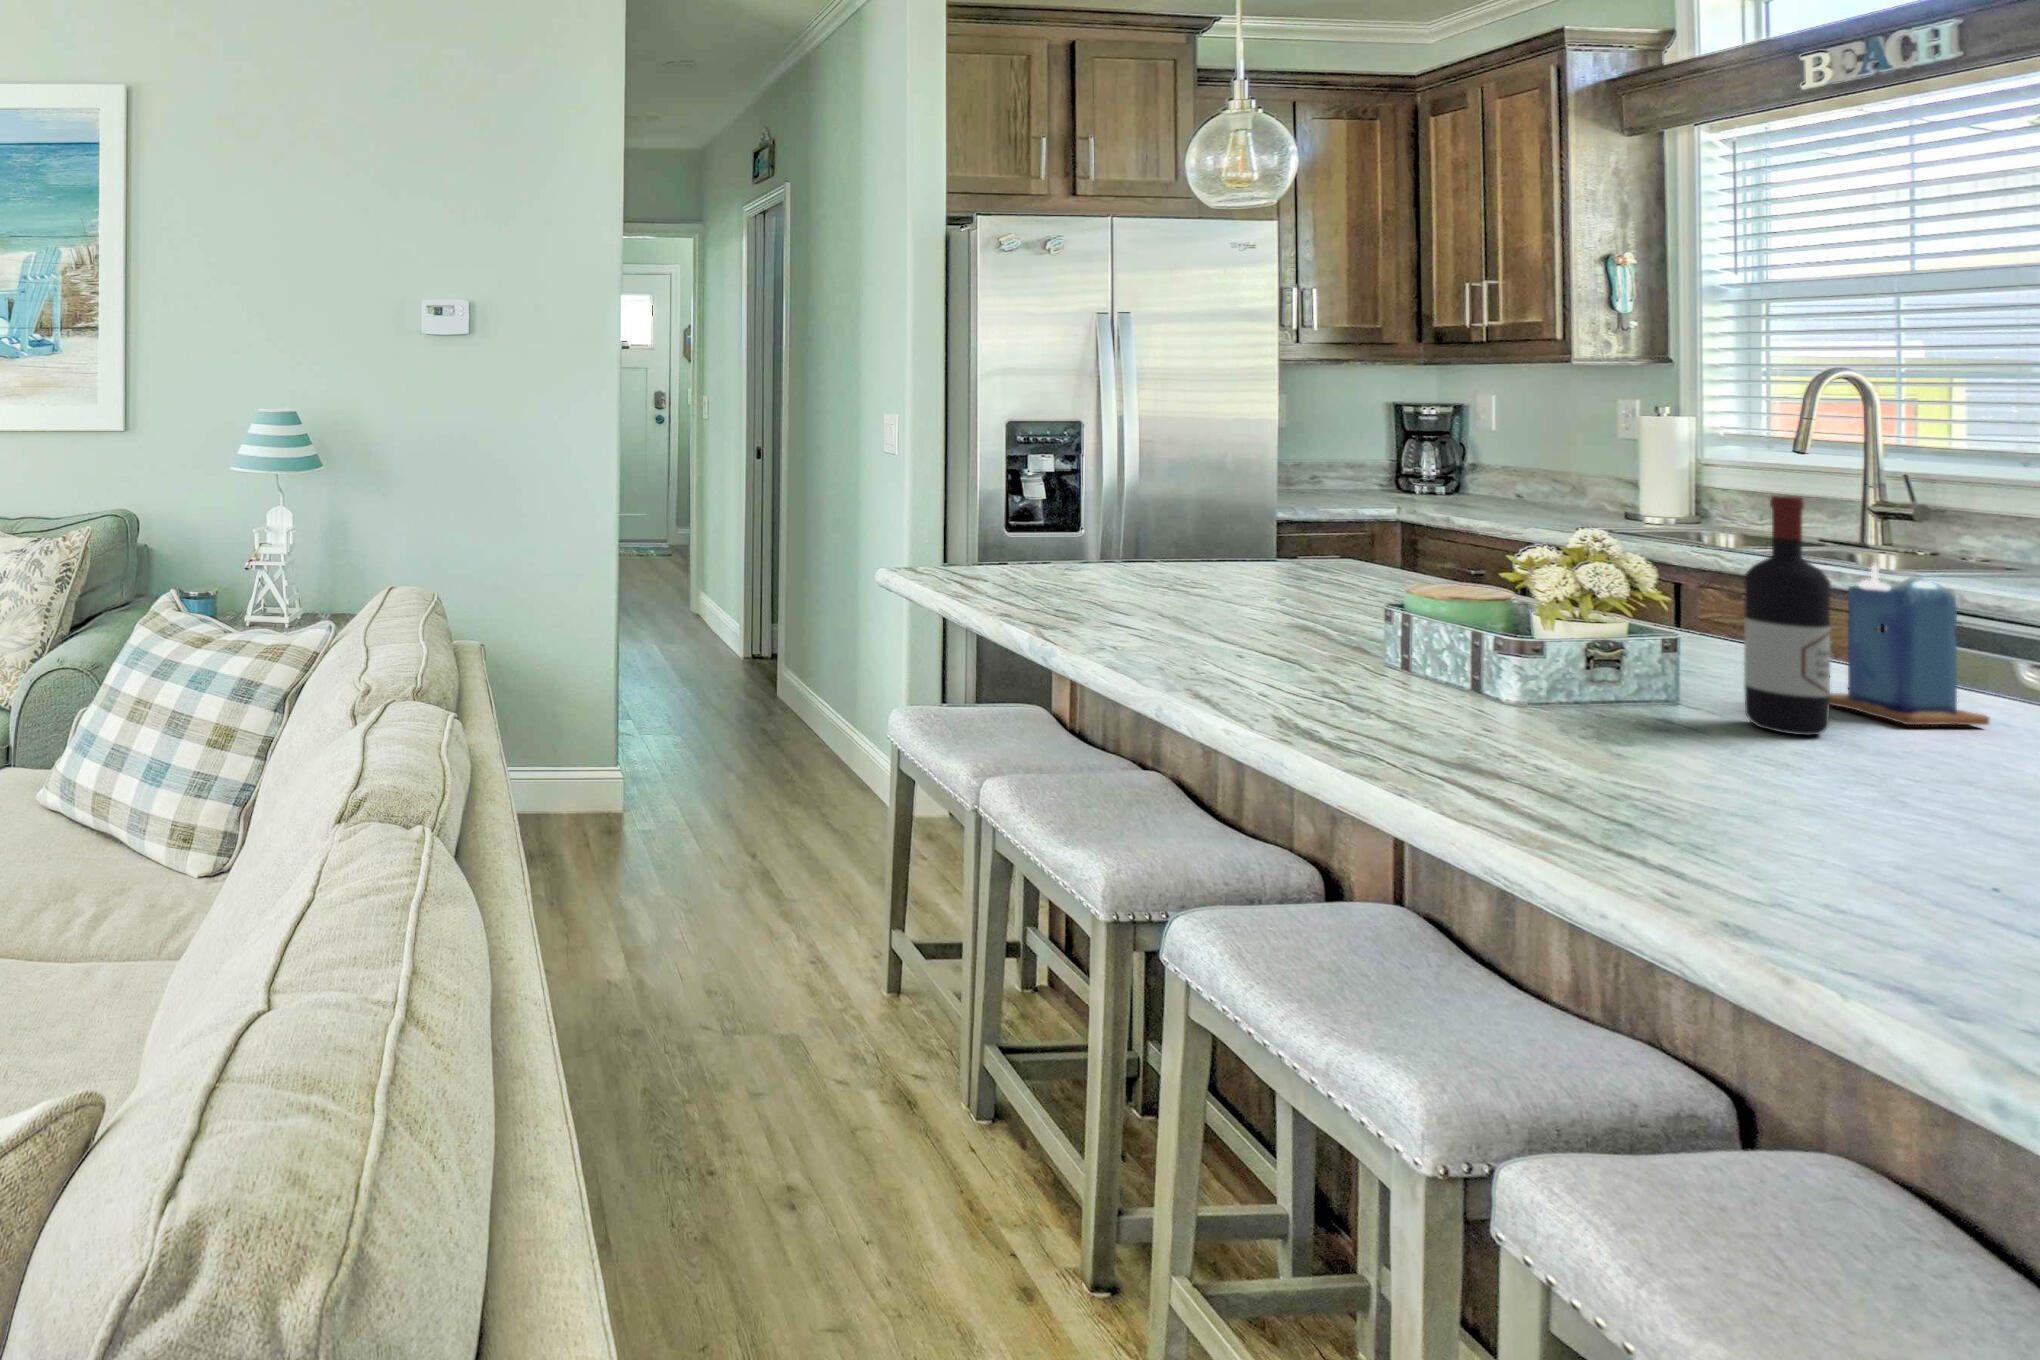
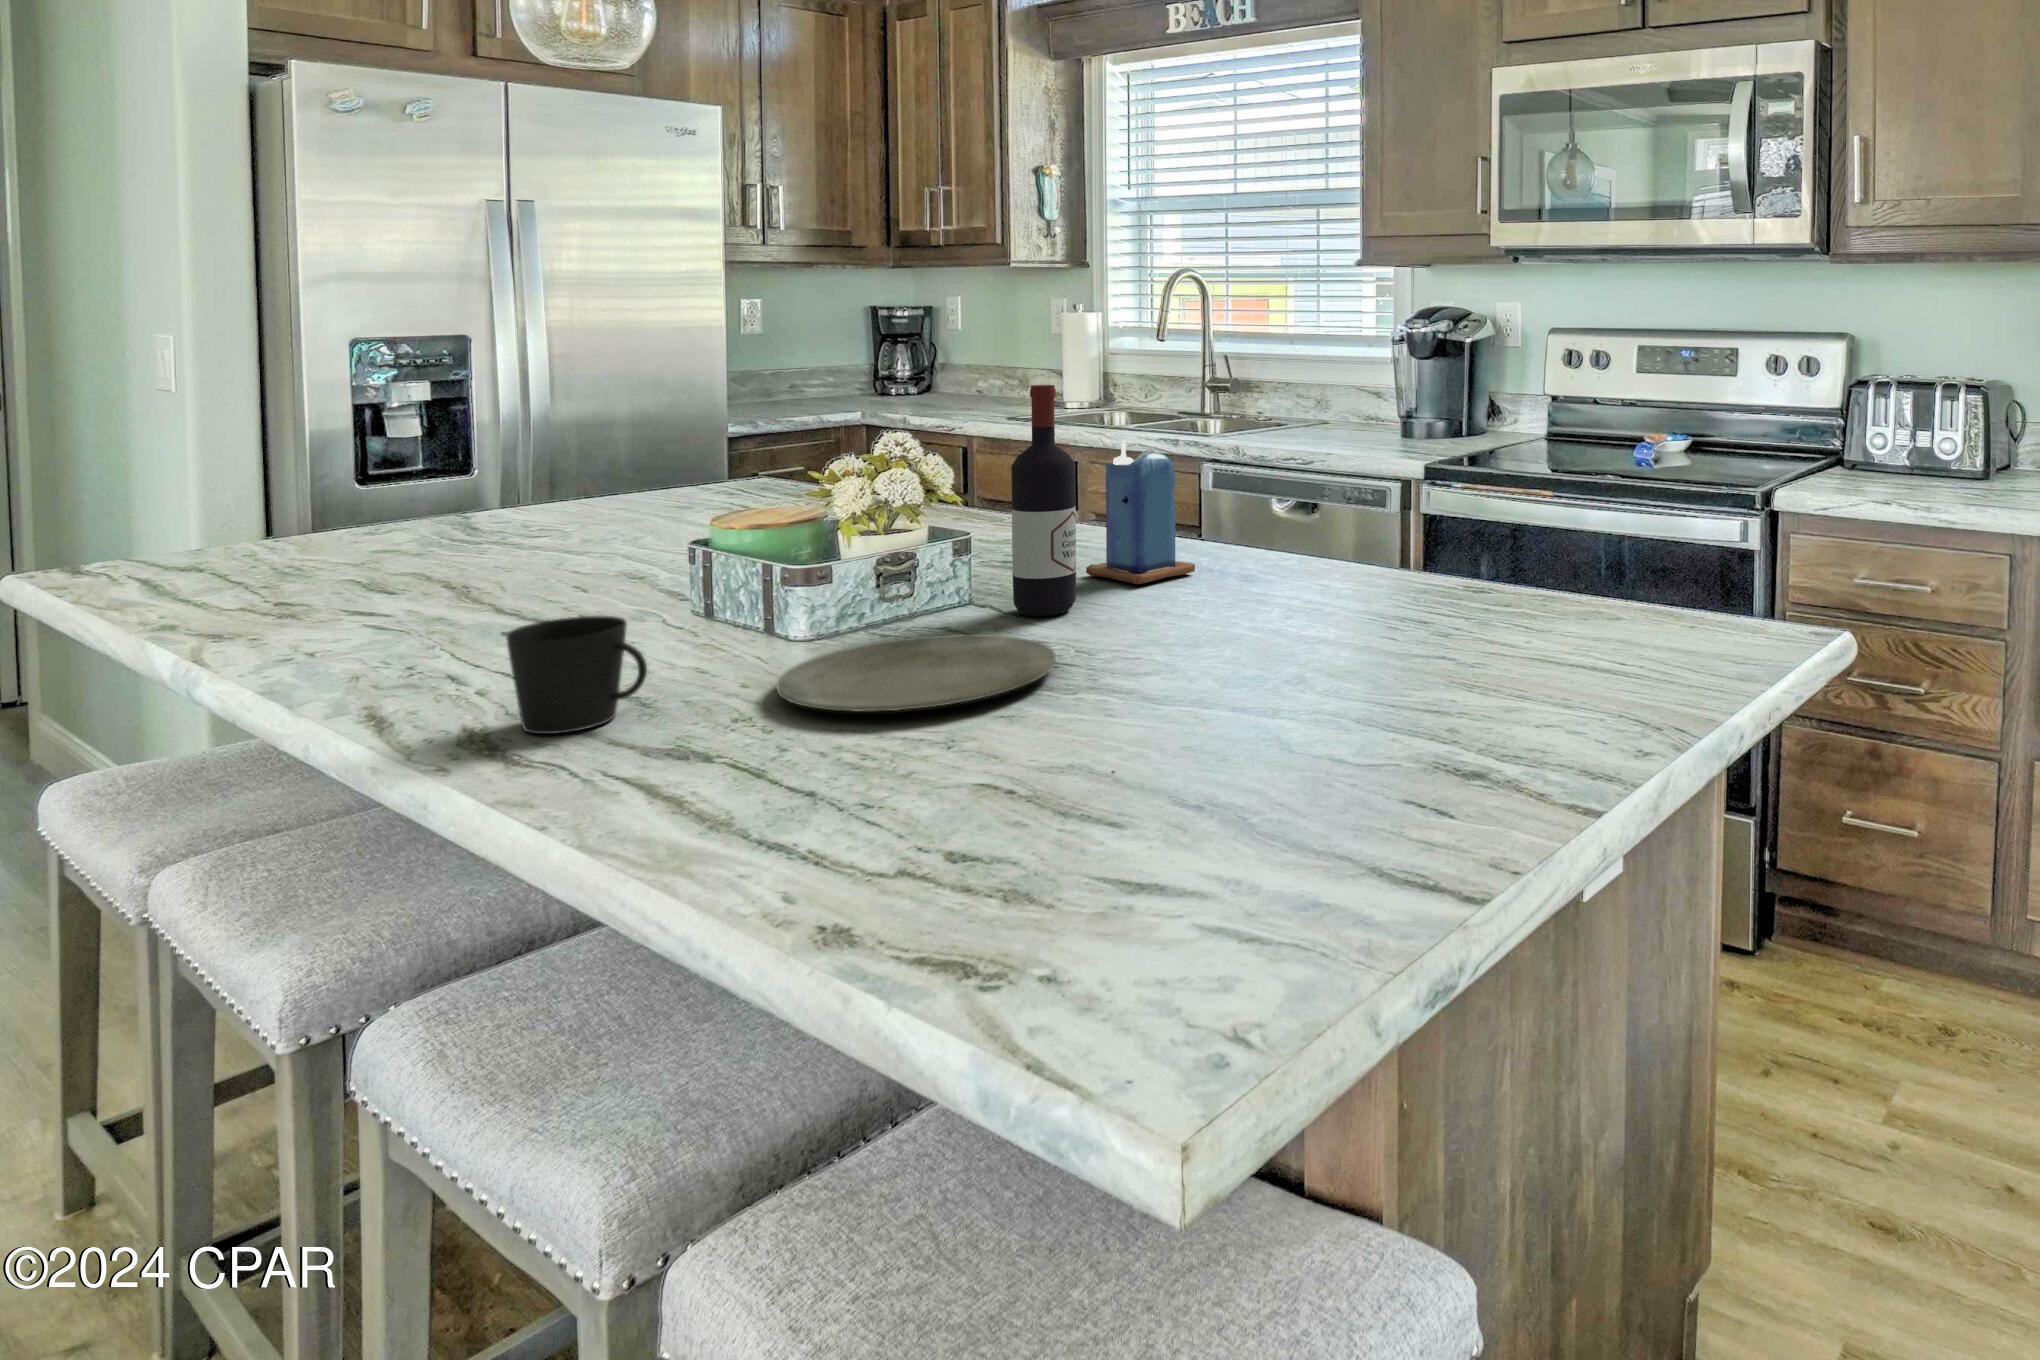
cup: none [1317,646,1426,735] -> present [506,616,647,734]
plate: none [1531,720,1851,796] -> present [777,634,1056,712]

